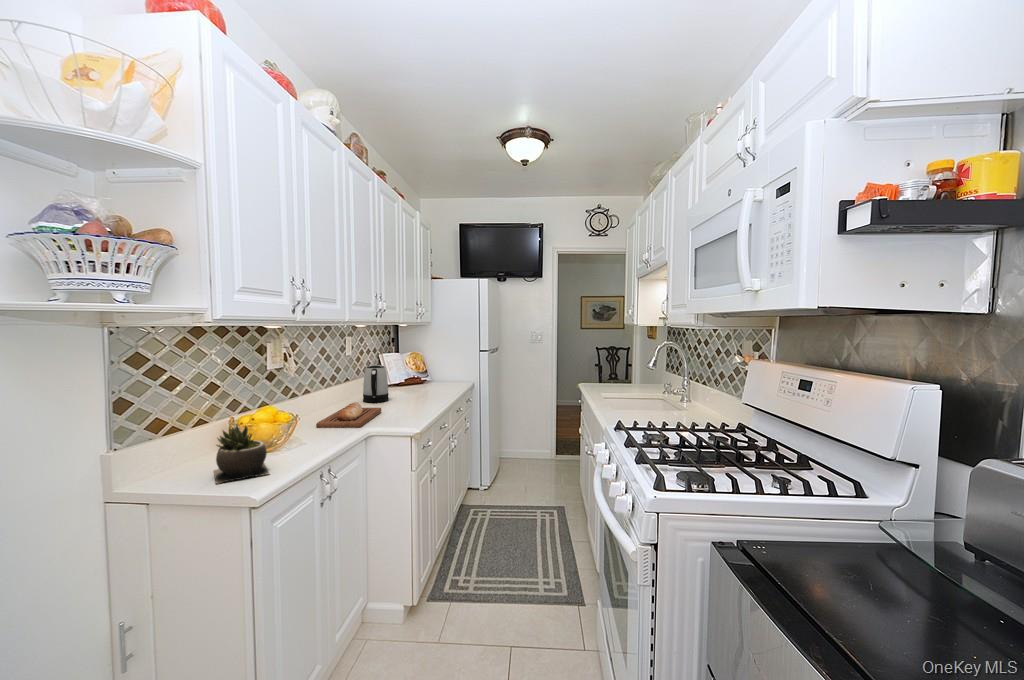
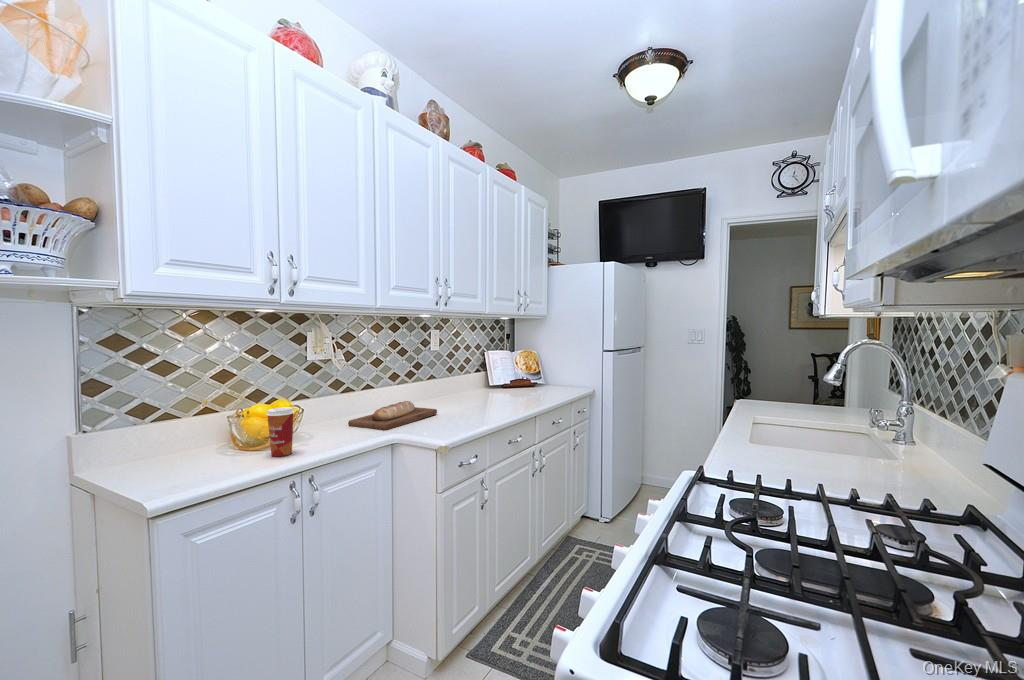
kettle: present [363,365,389,402] -> none [441,361,469,403]
paper cup: none [293,412,317,455] -> present [266,407,294,457]
succulent plant: present [214,425,269,483] -> none [147,414,229,478]

